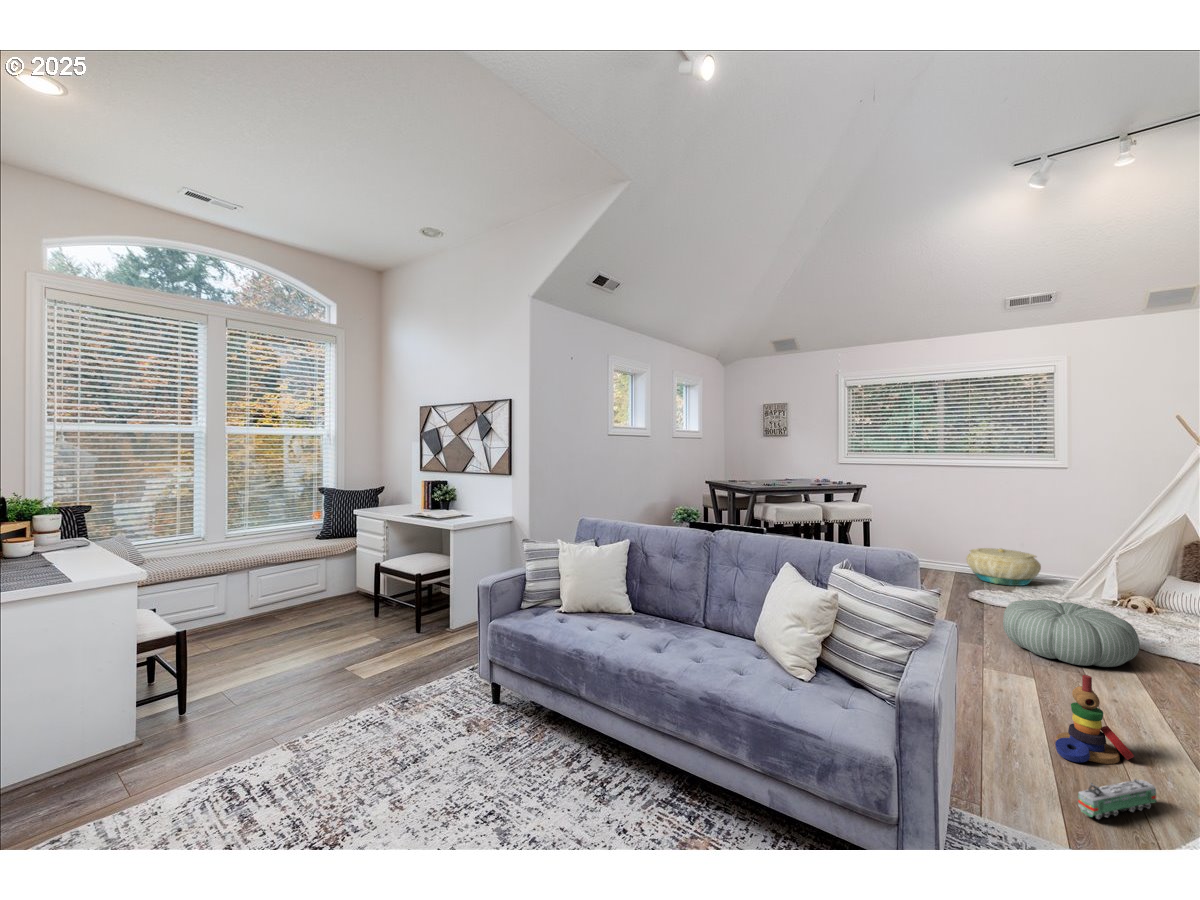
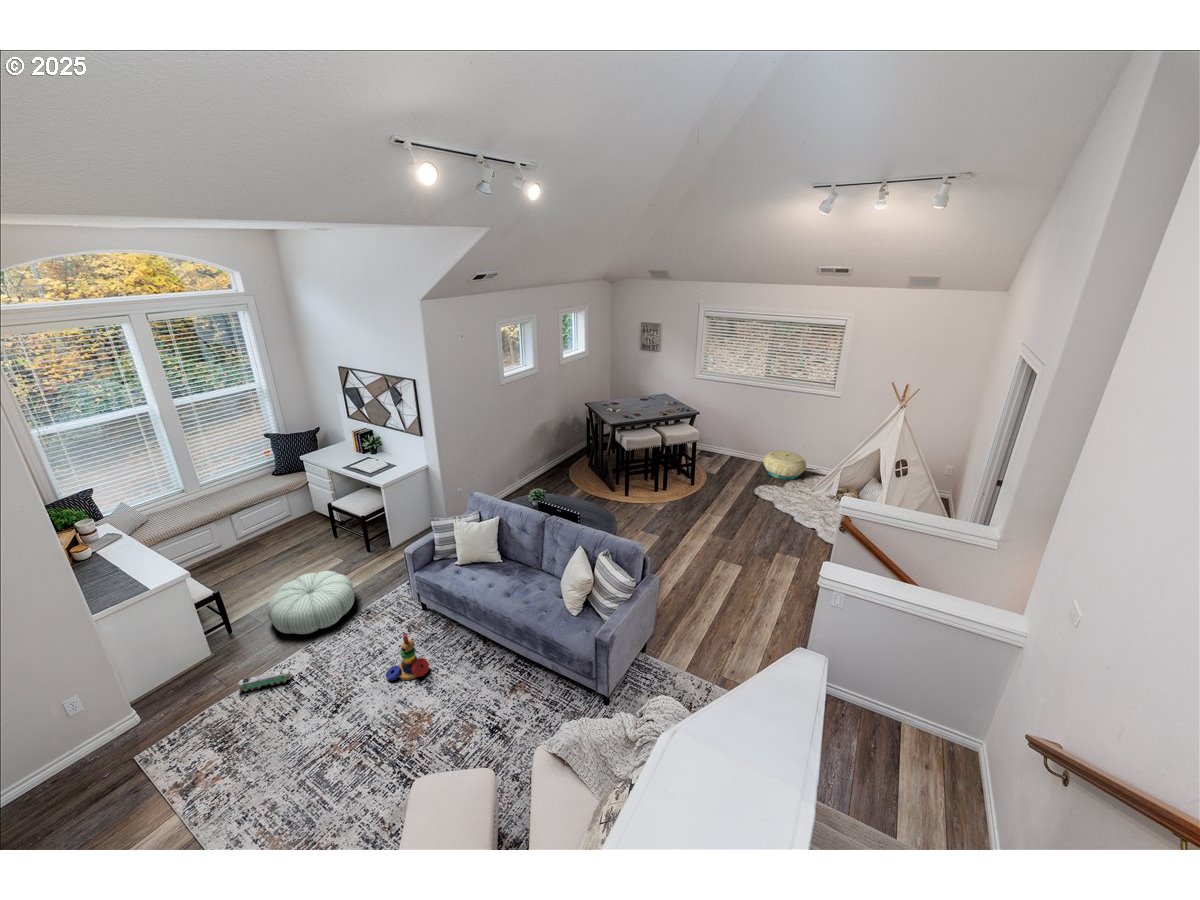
pouf: present [1003,600,1140,667] -> present [267,571,354,634]
stacking toy: present [1055,675,1134,764] -> present [386,634,429,681]
toy train: present [1078,780,1156,819] -> present [239,669,291,692]

